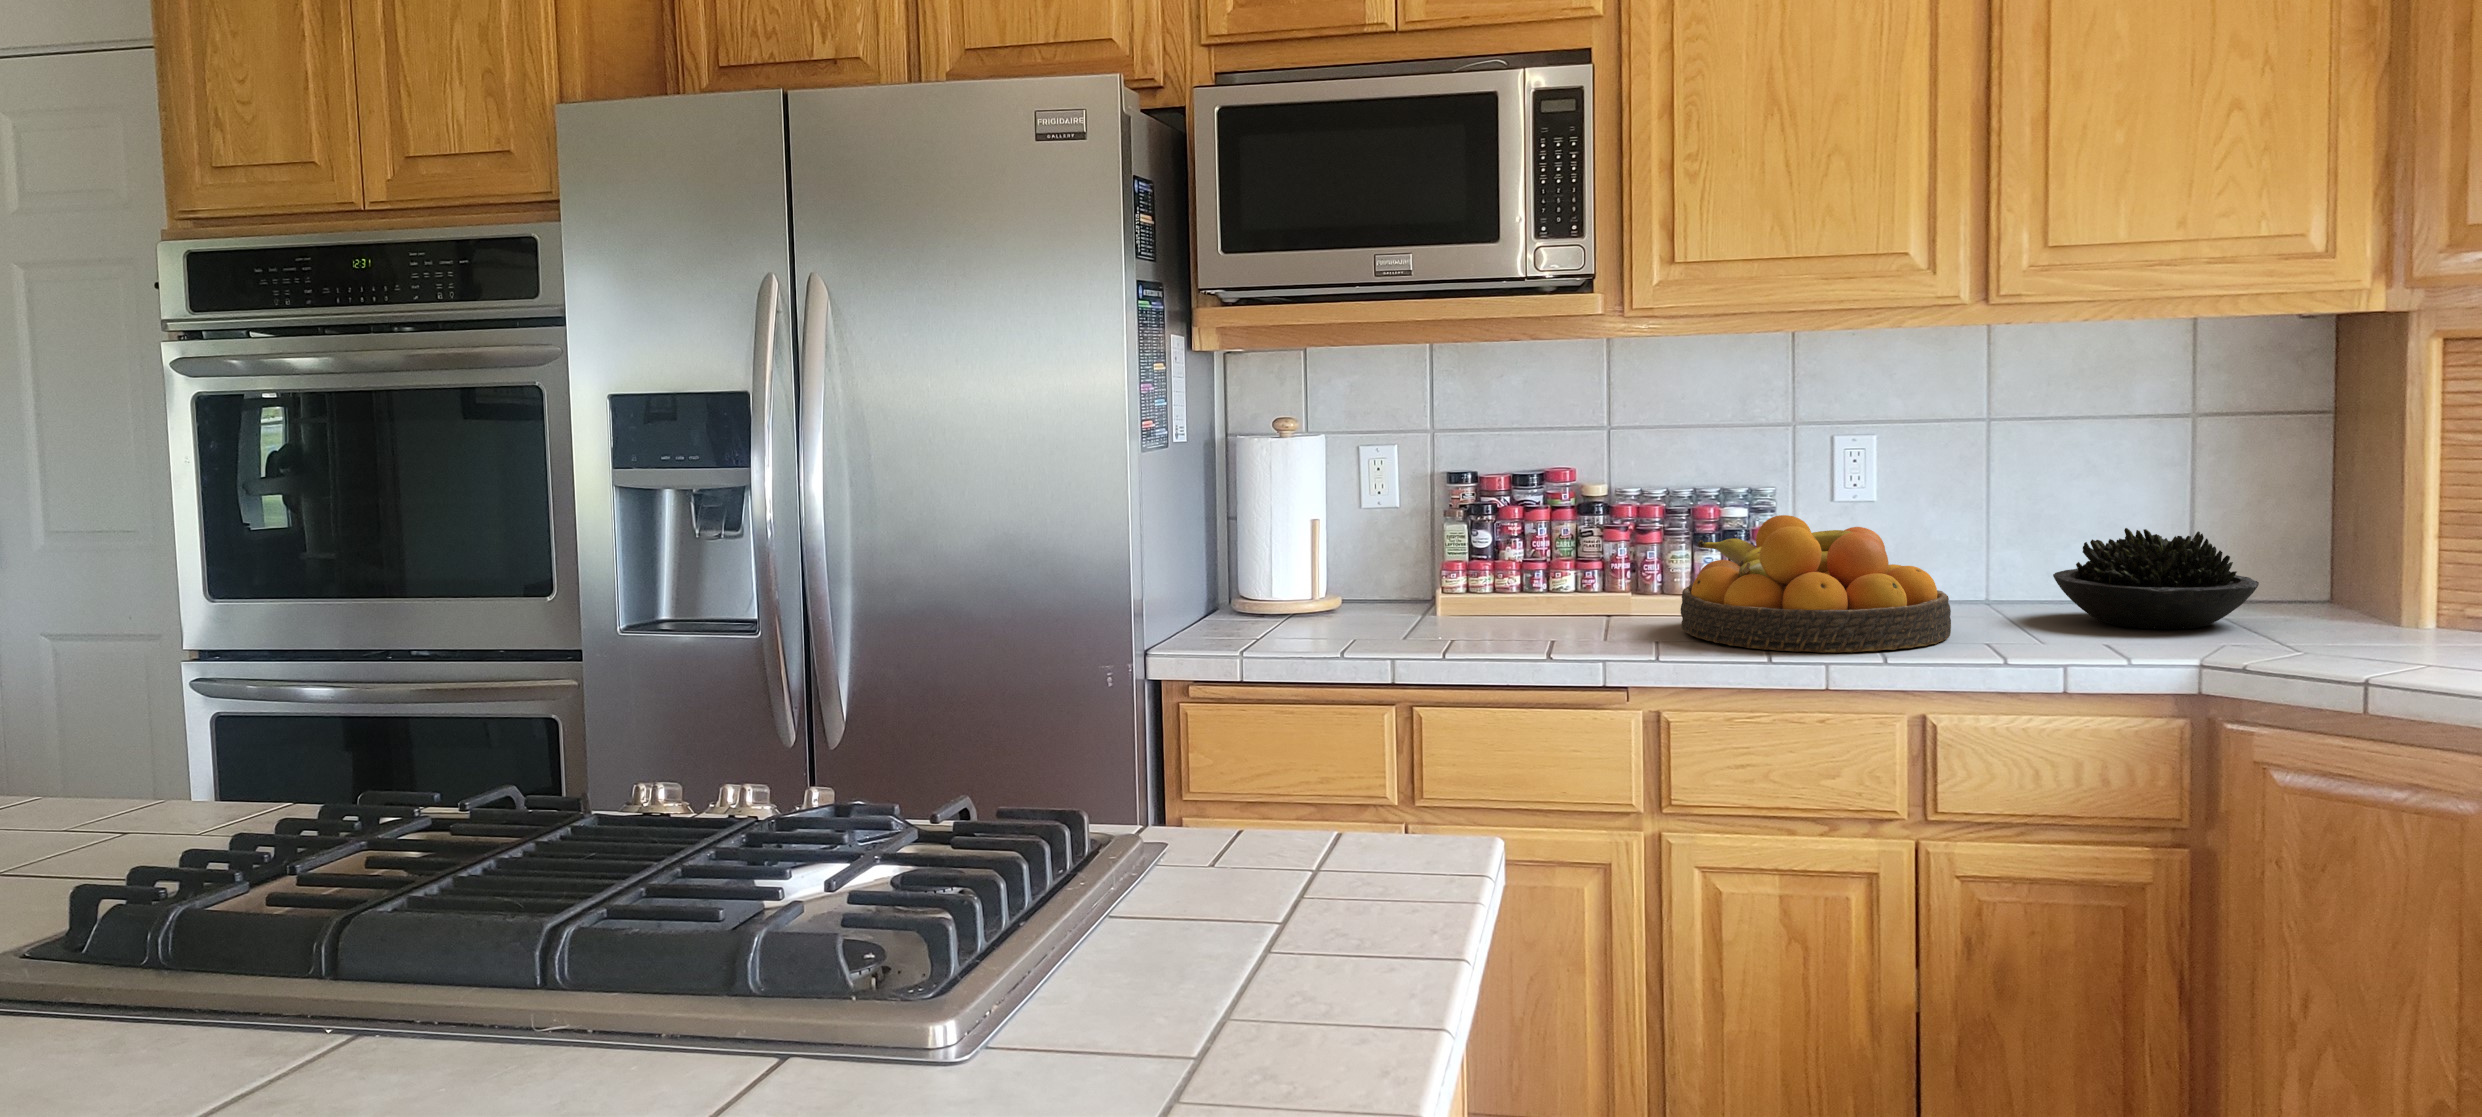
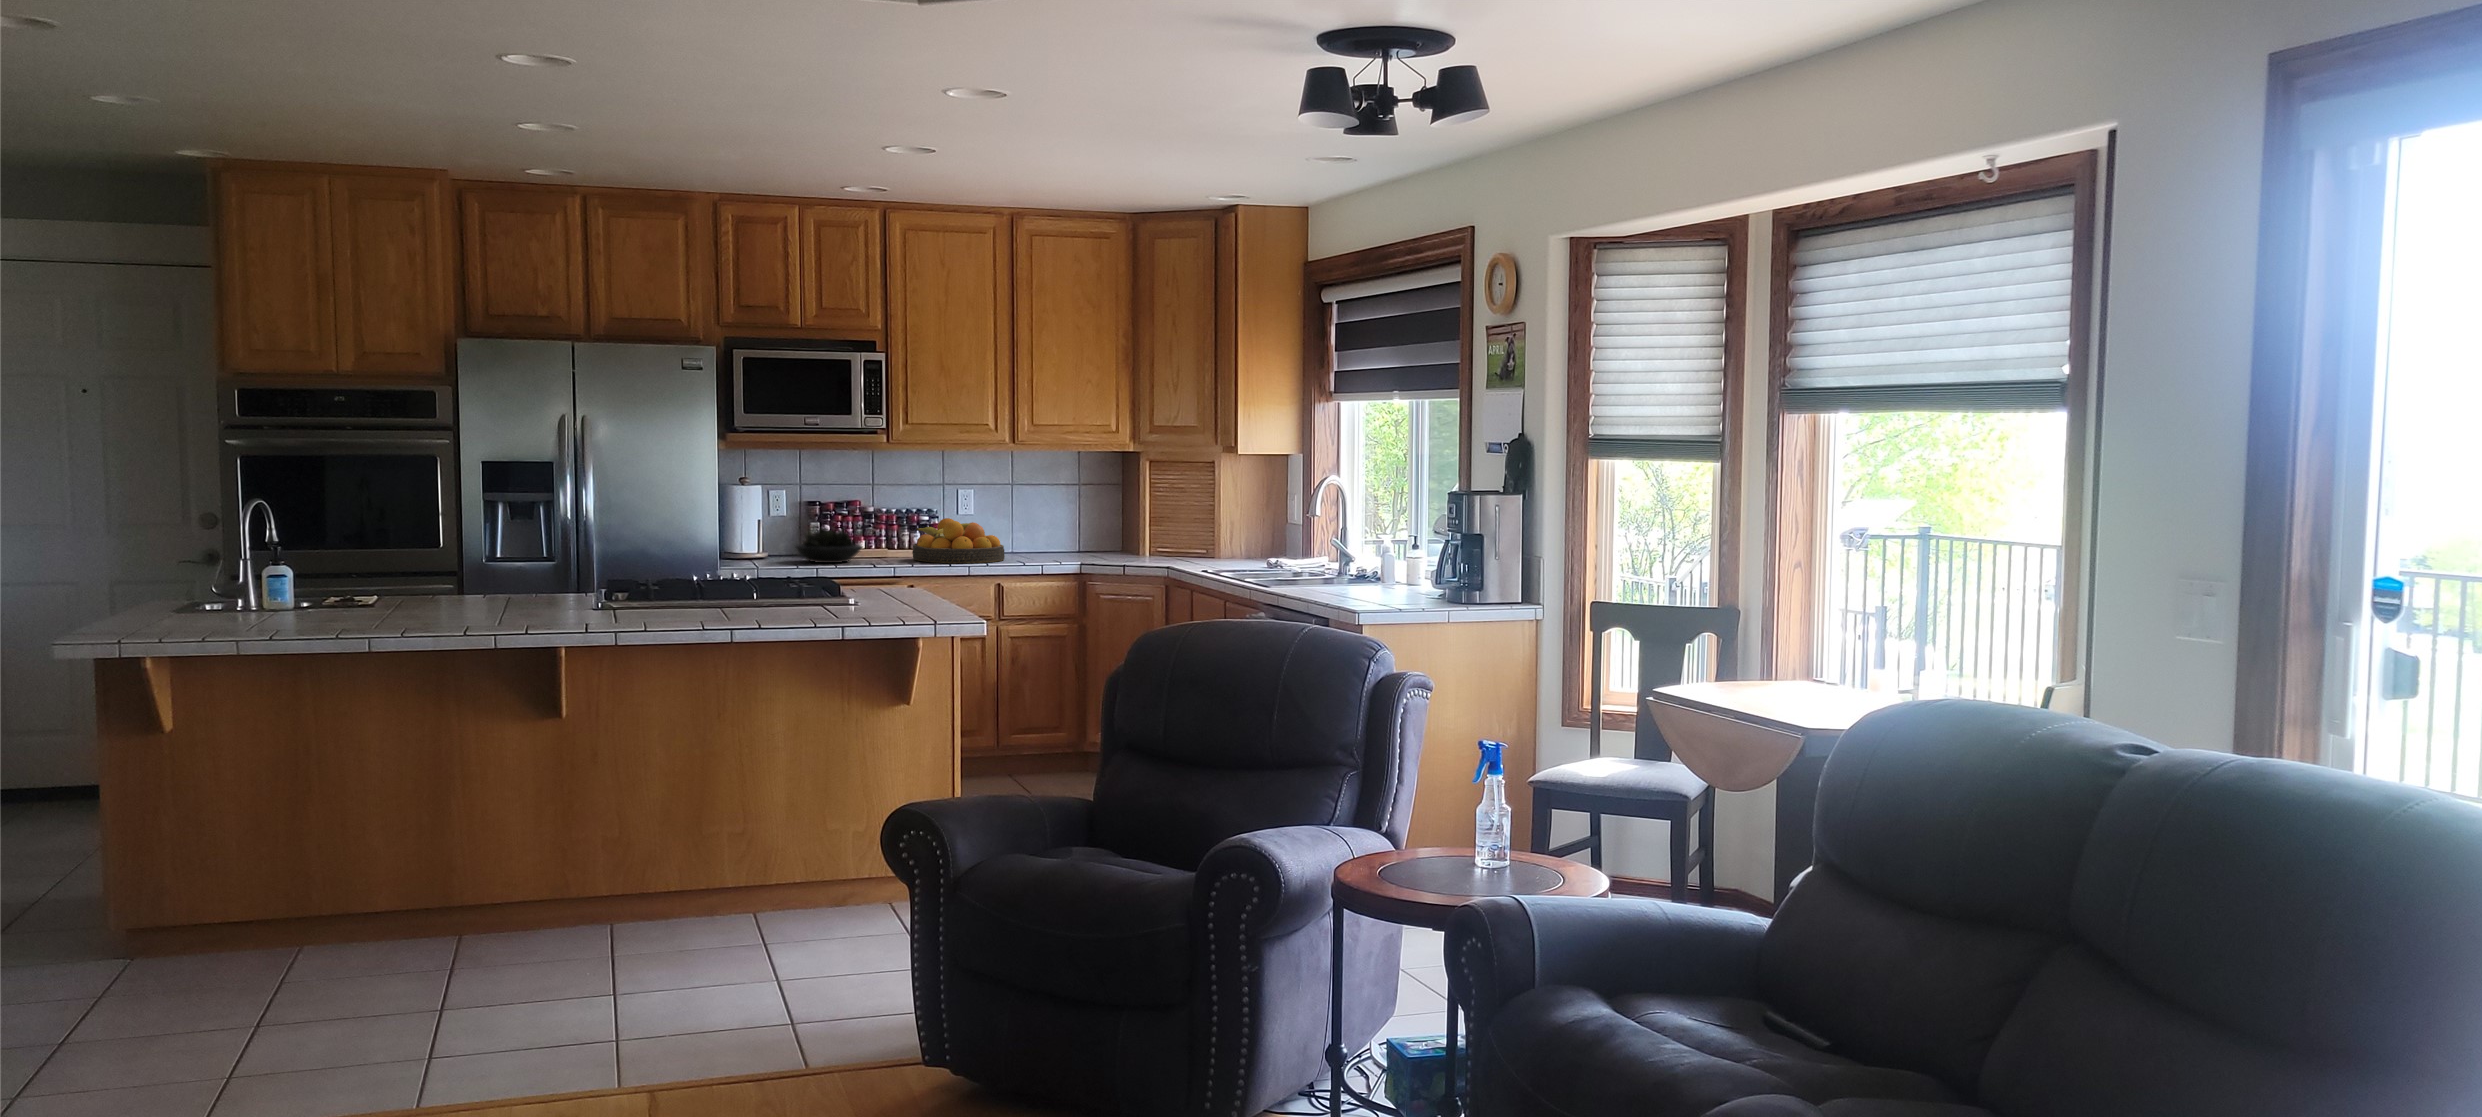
succulent plant: present [2053,528,2259,629] -> present [796,528,862,563]

